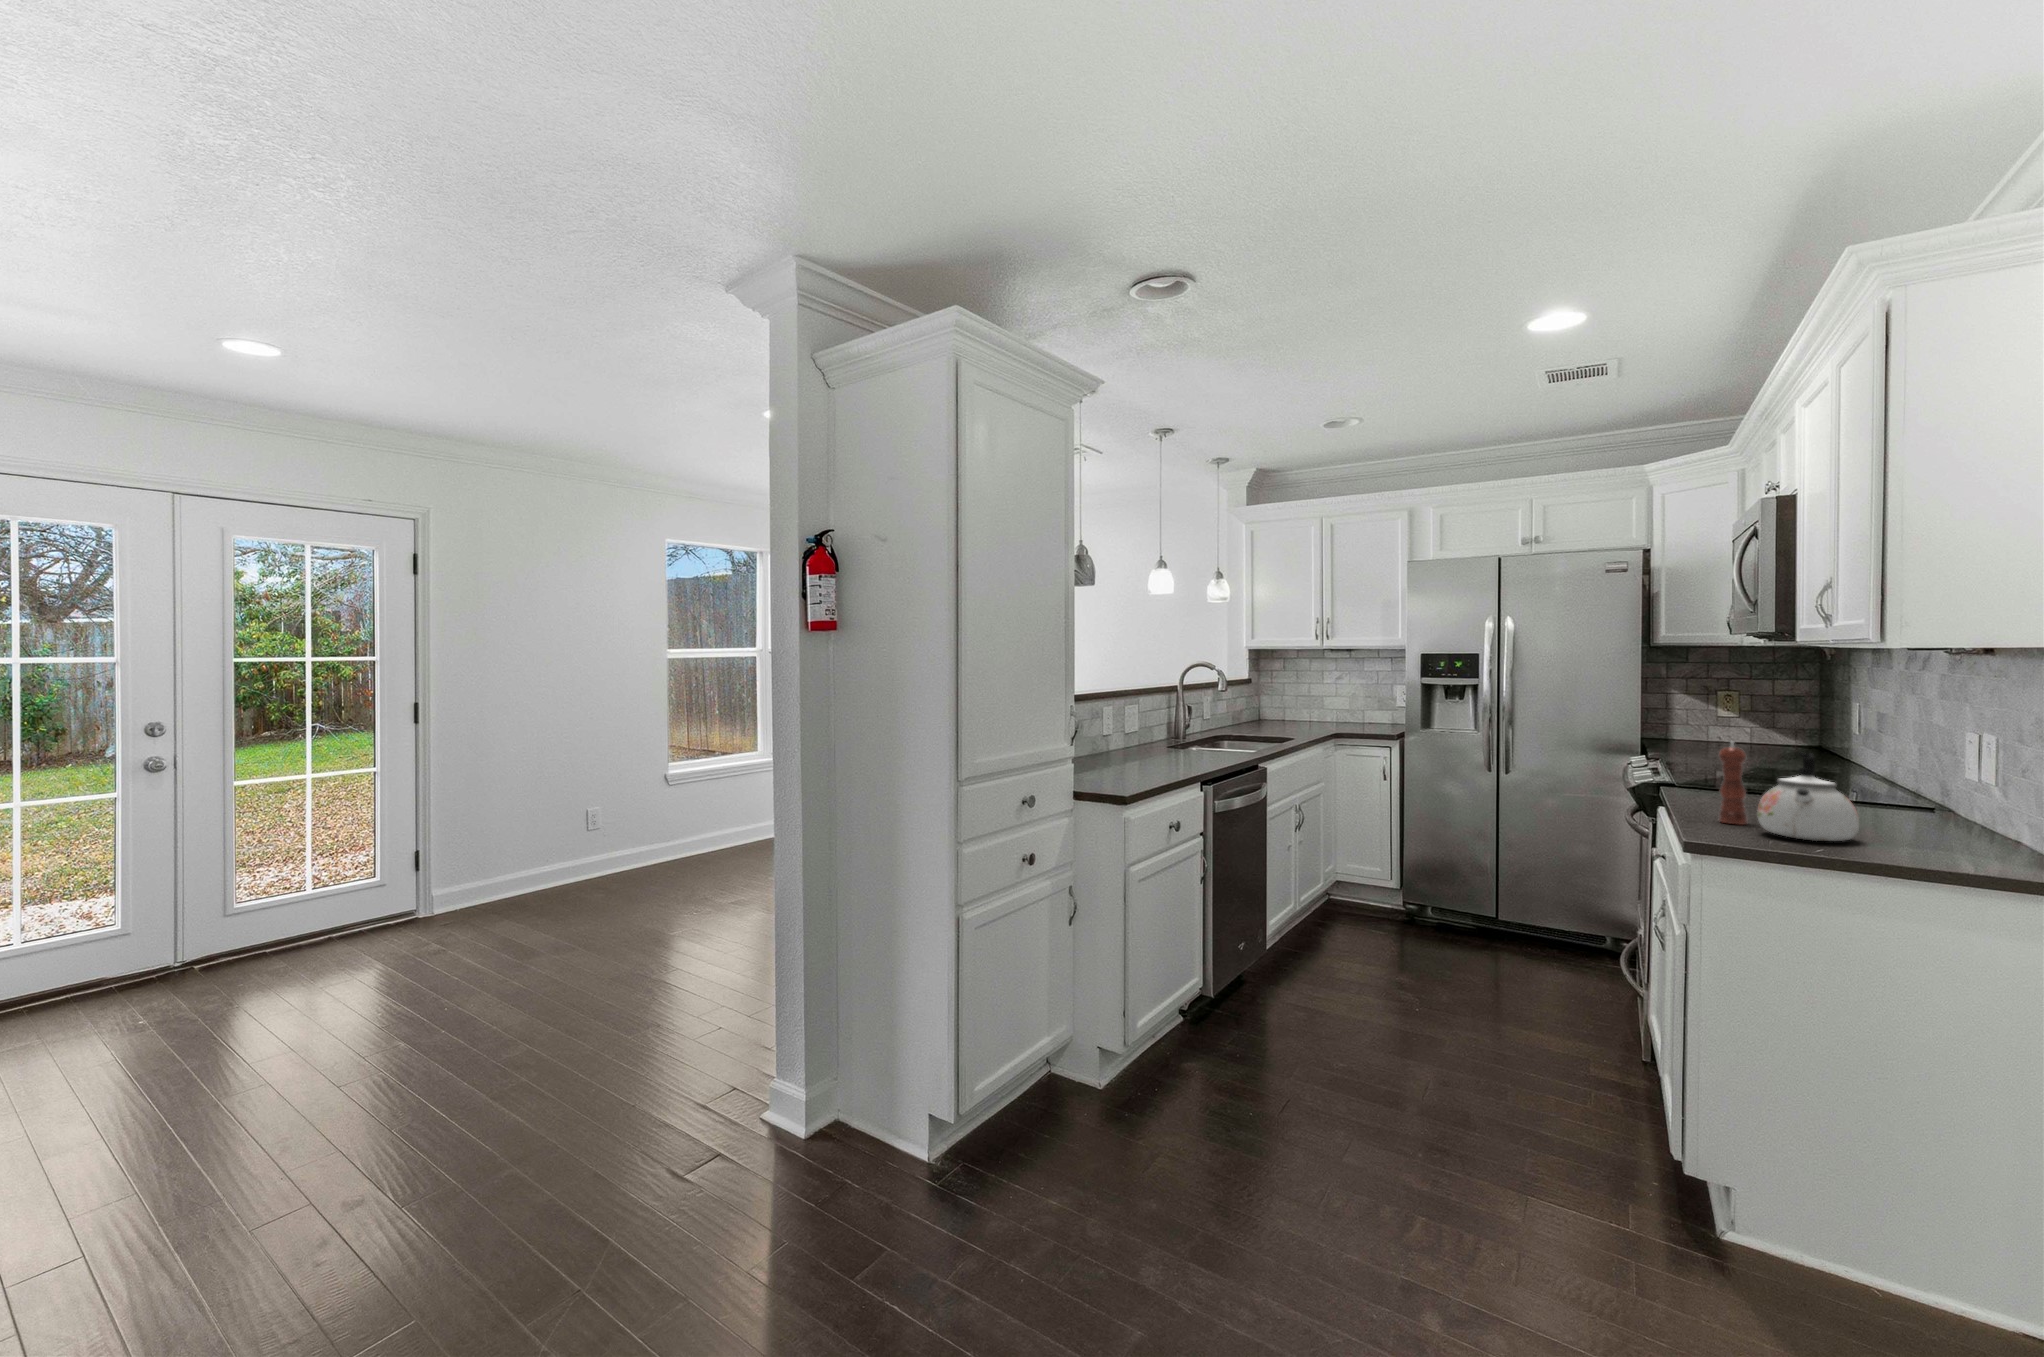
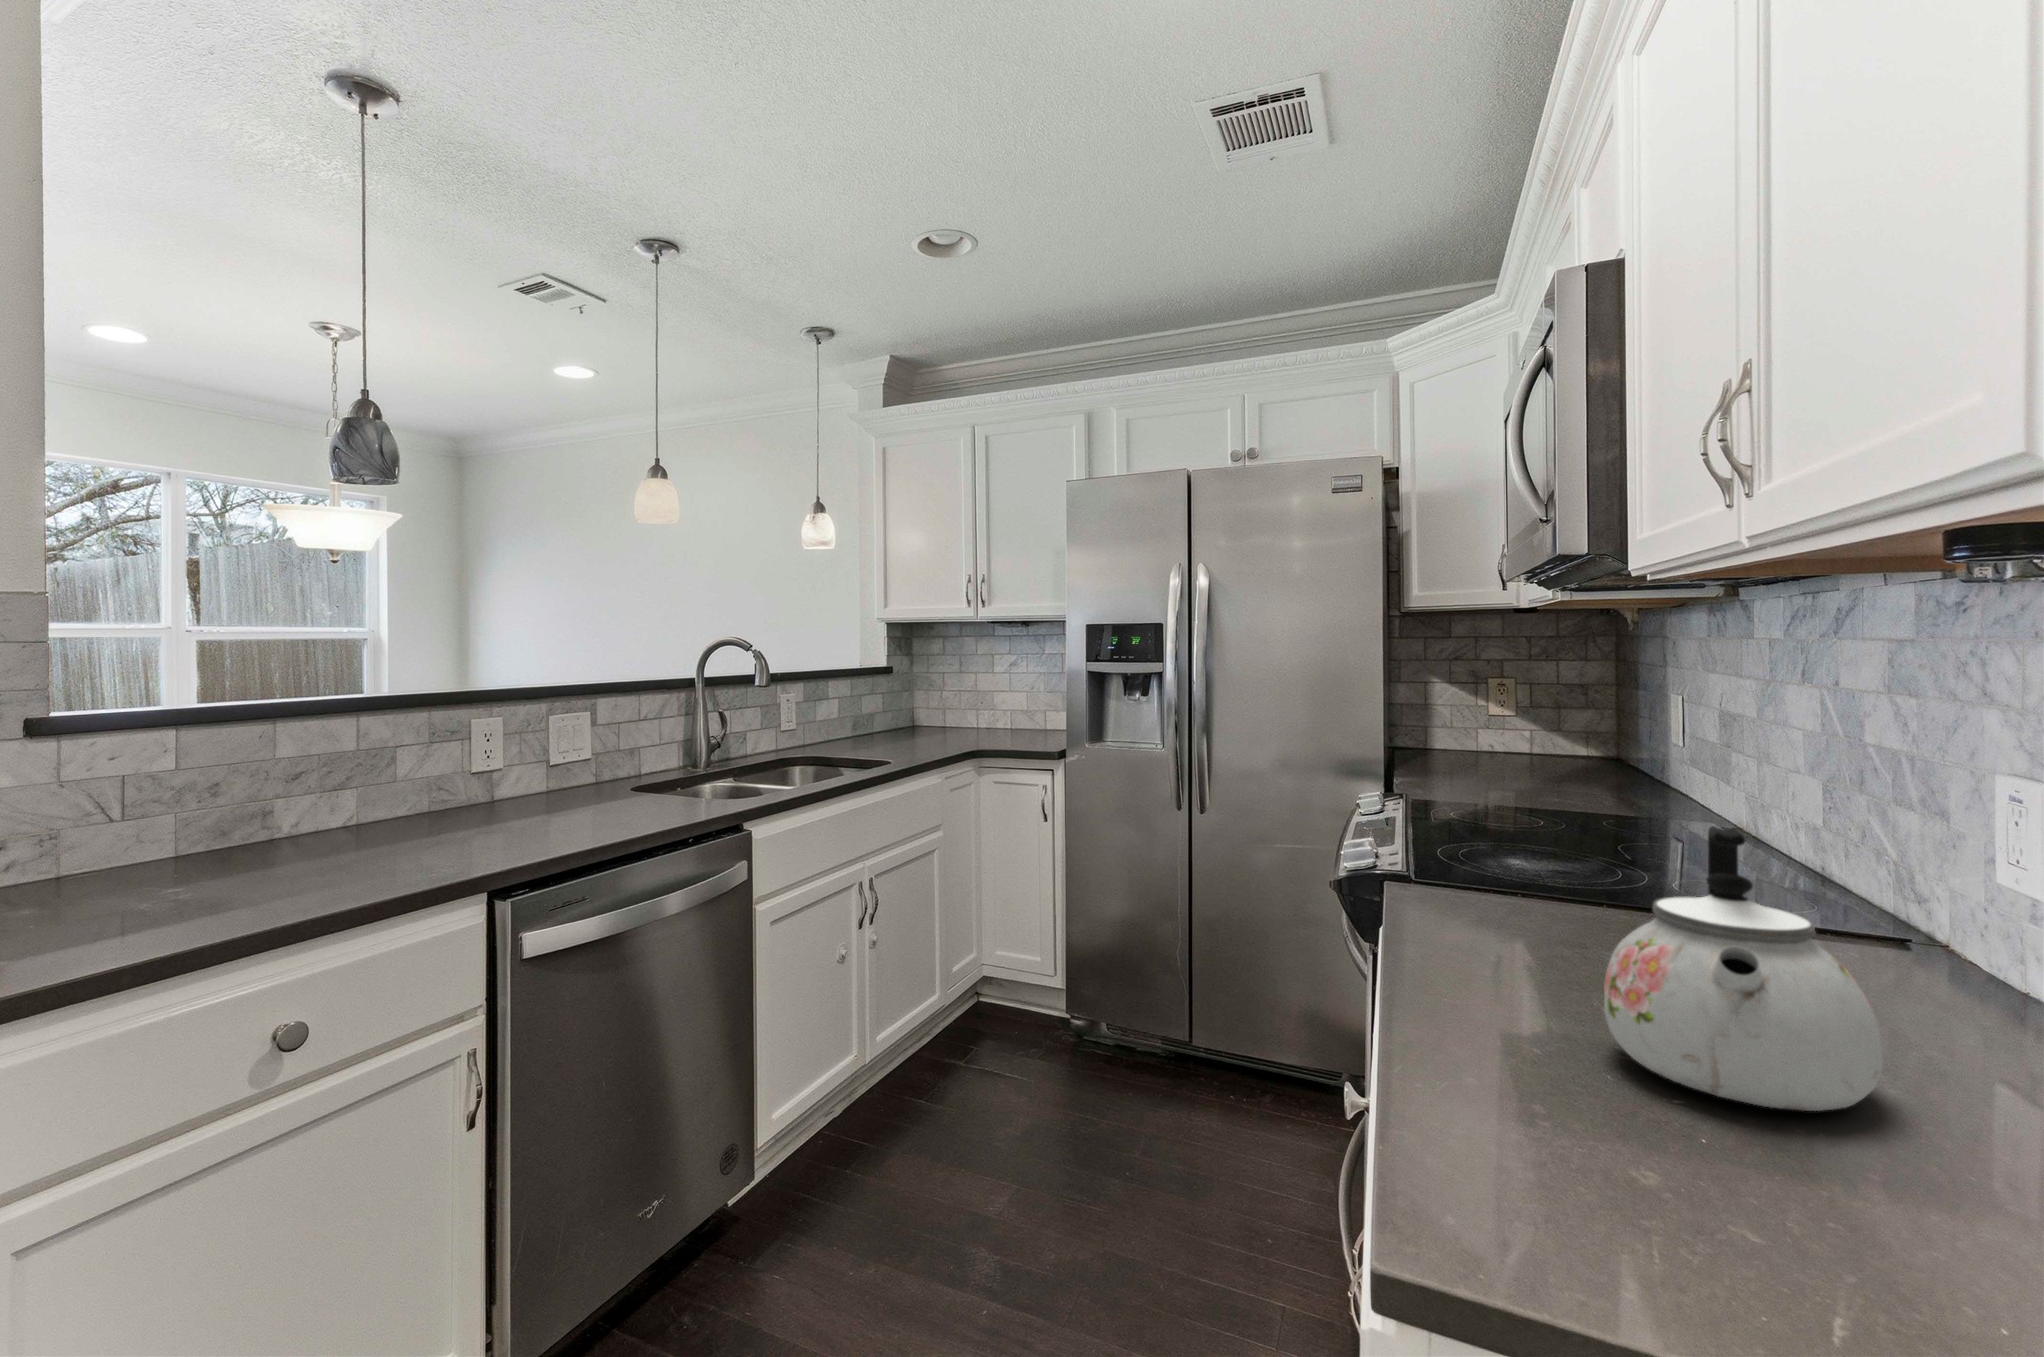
pepper mill: present [1719,741,1748,825] -> none [1503,787,1569,1004]

